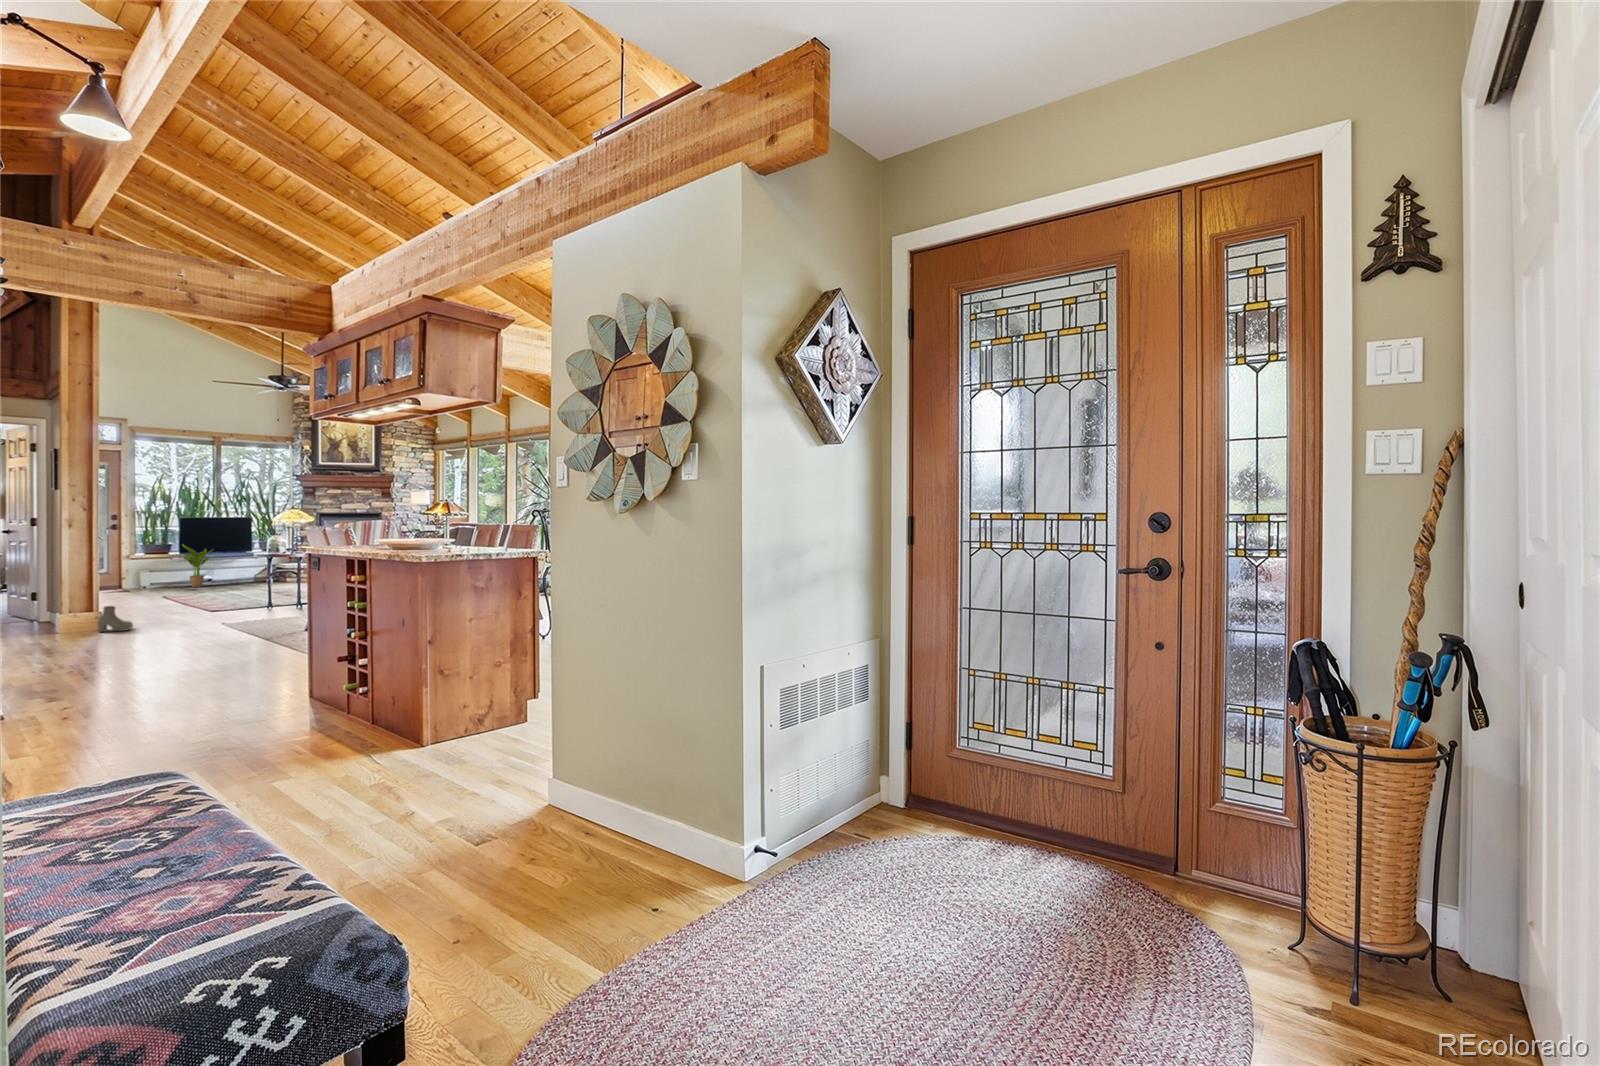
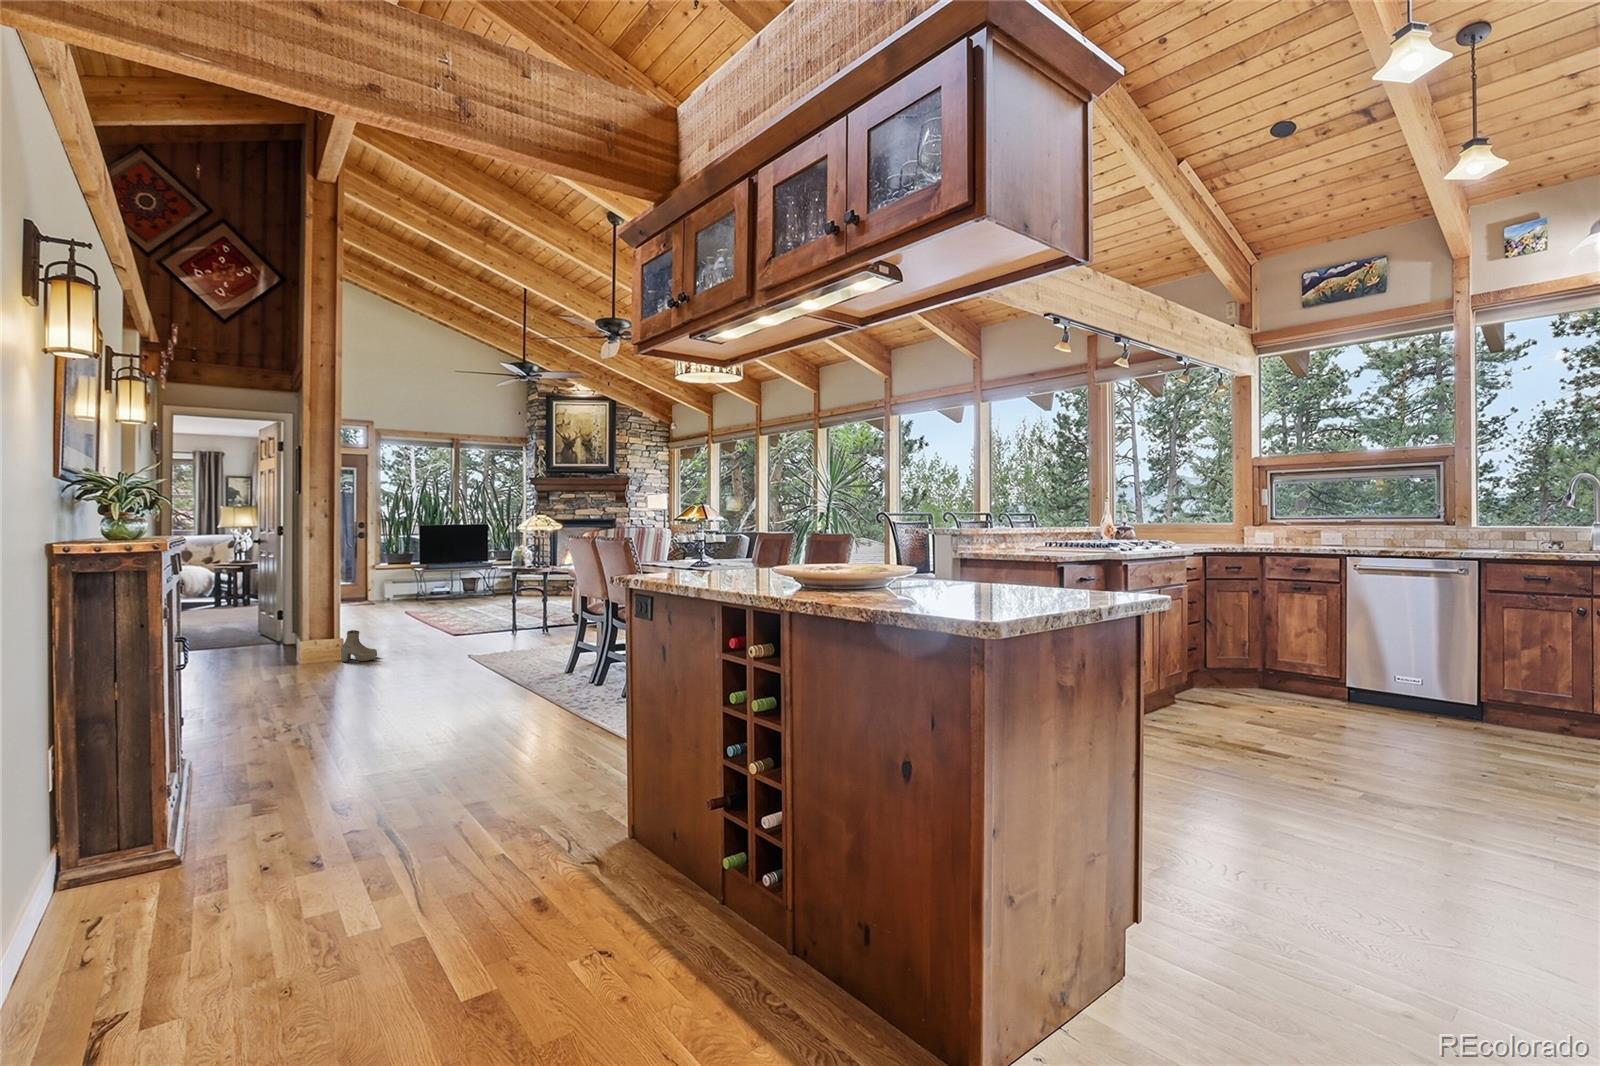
potted plant: present [176,544,218,587] -> none [417,553,457,600]

